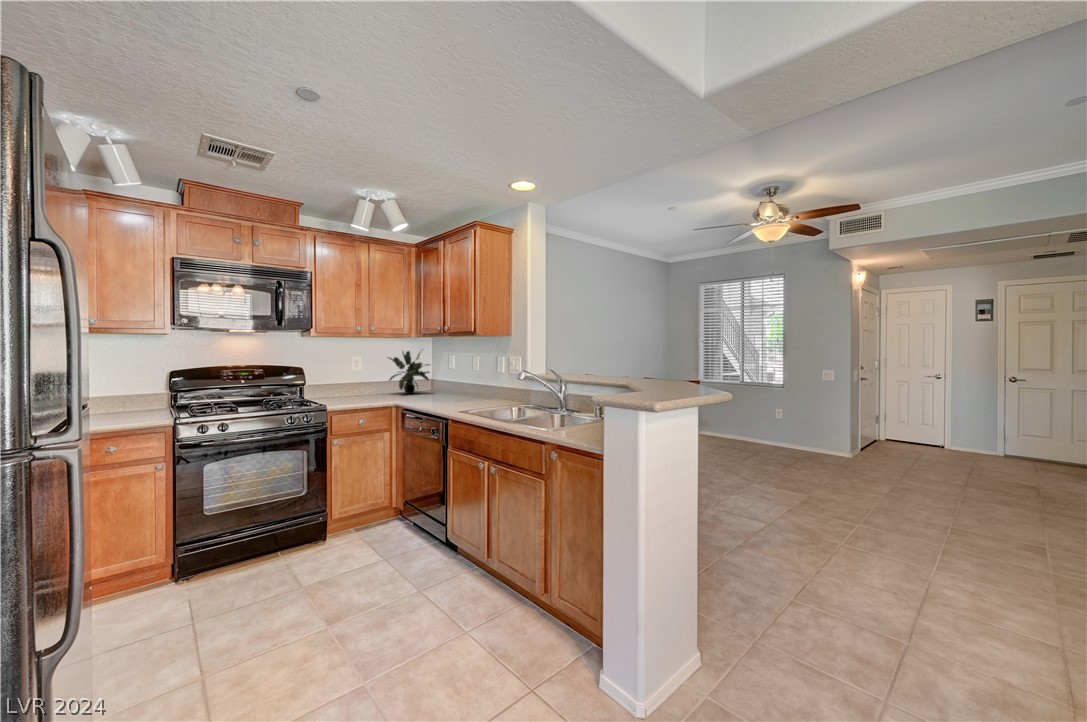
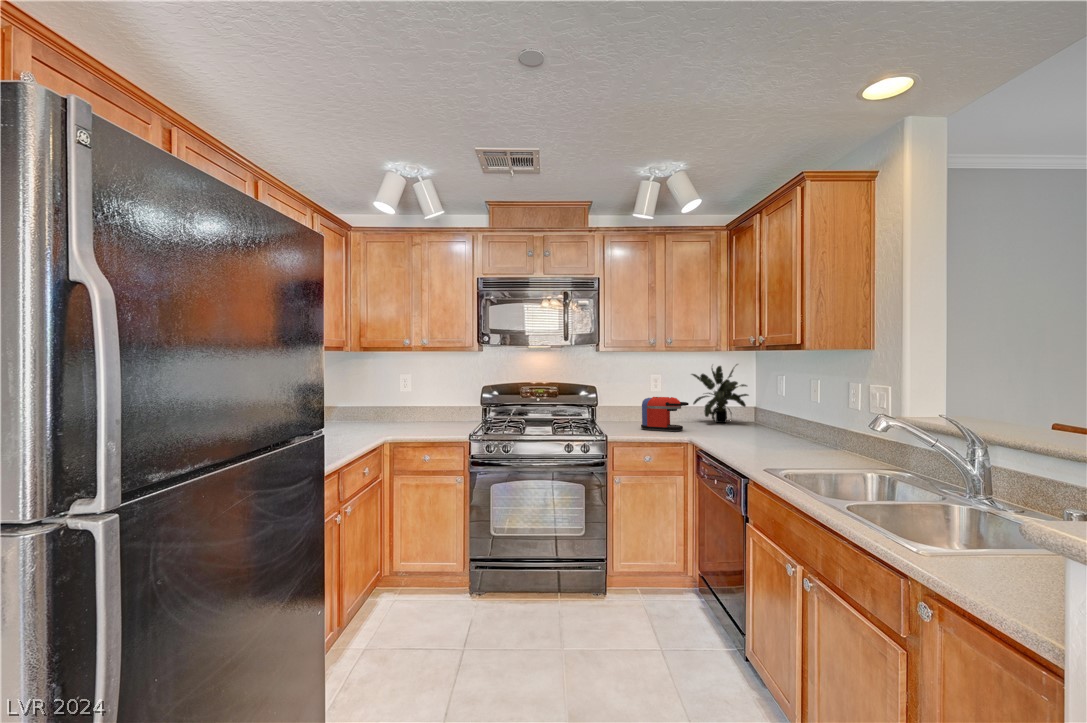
coffee maker: none [350,374,391,402] -> present [641,397,689,431]

